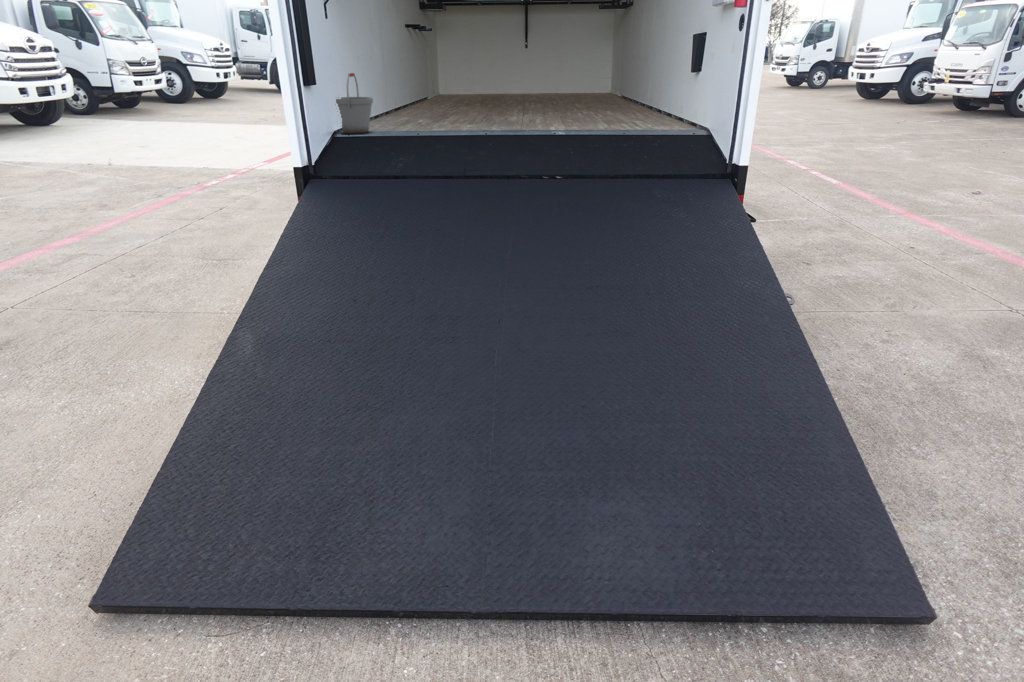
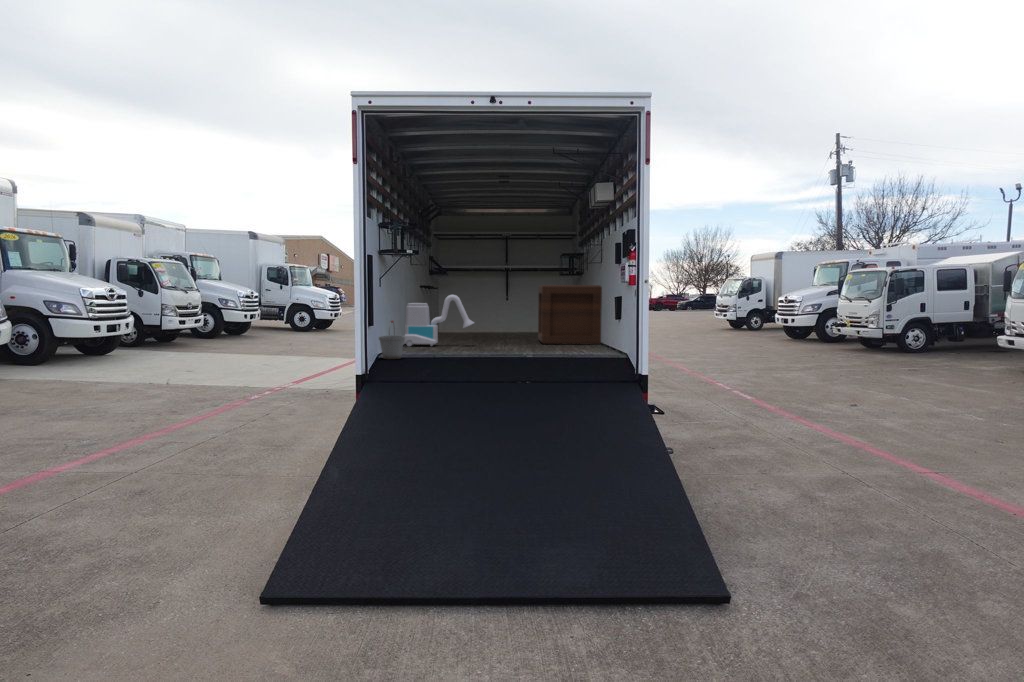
wooden crate: none [566,19,660,108] -> present [538,285,602,345]
vacuum cleaner: none [382,35,479,113] -> present [404,295,474,346]

